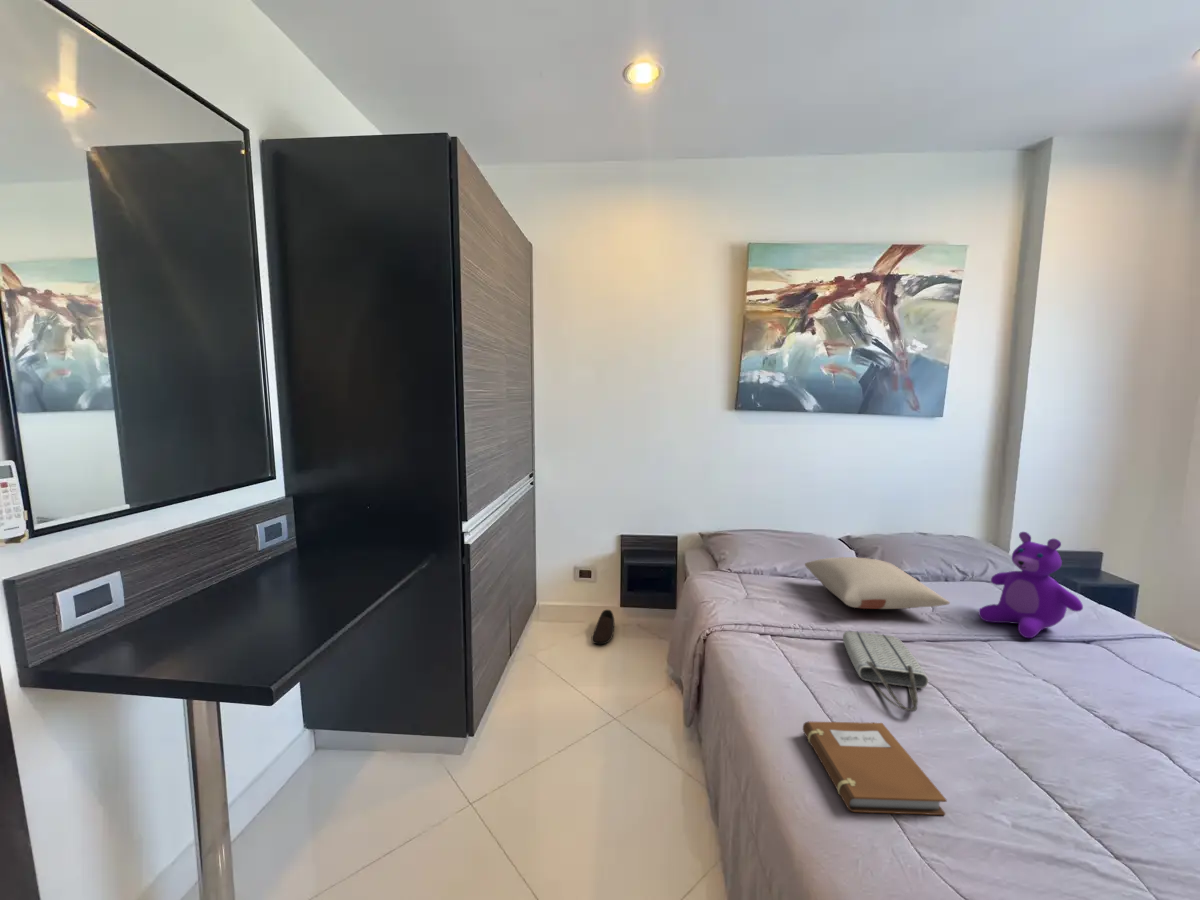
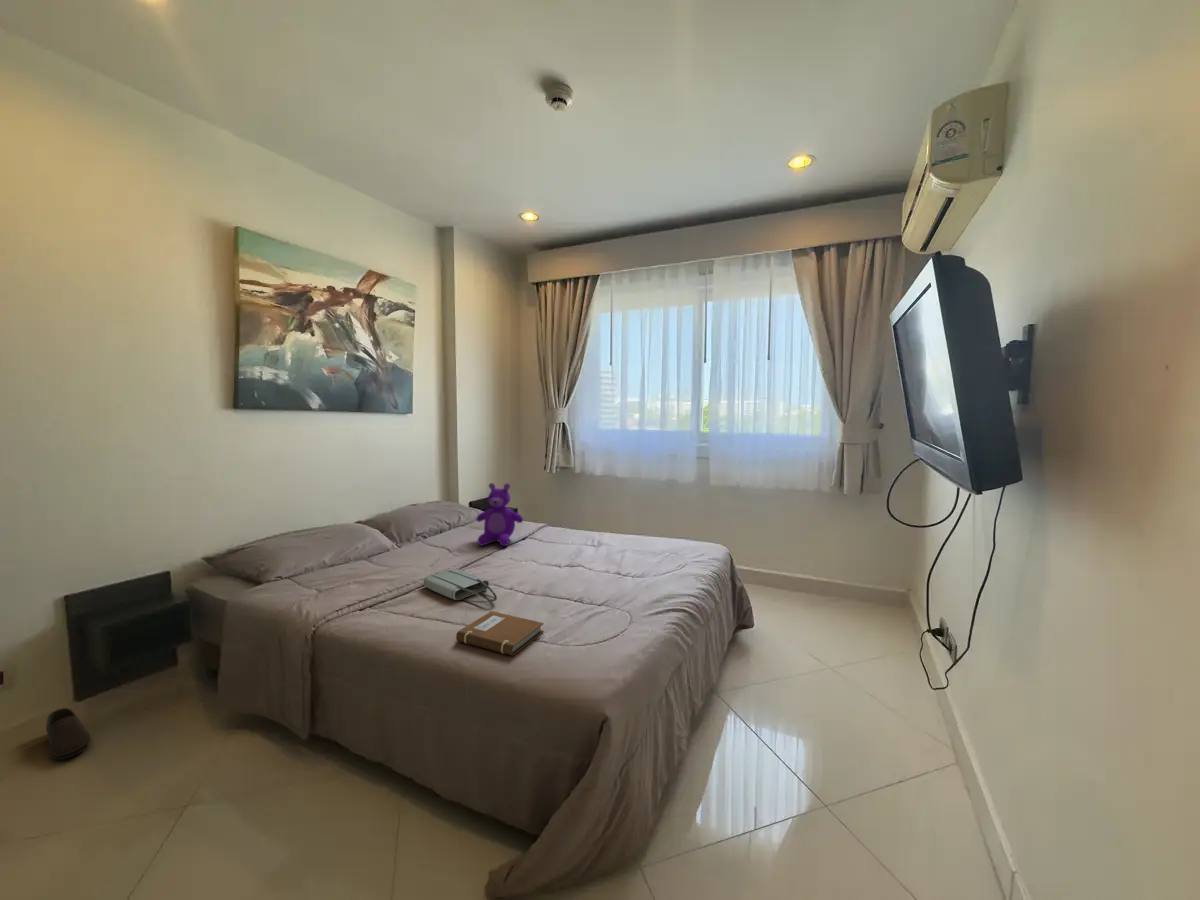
pillow: present [805,557,950,609] -> none [353,526,466,565]

